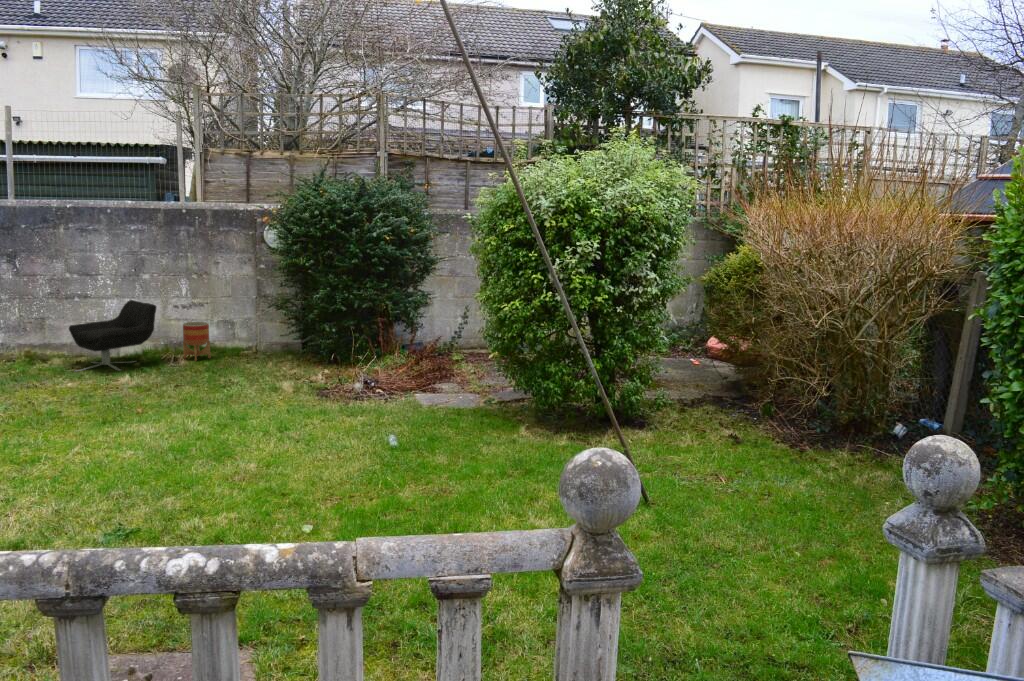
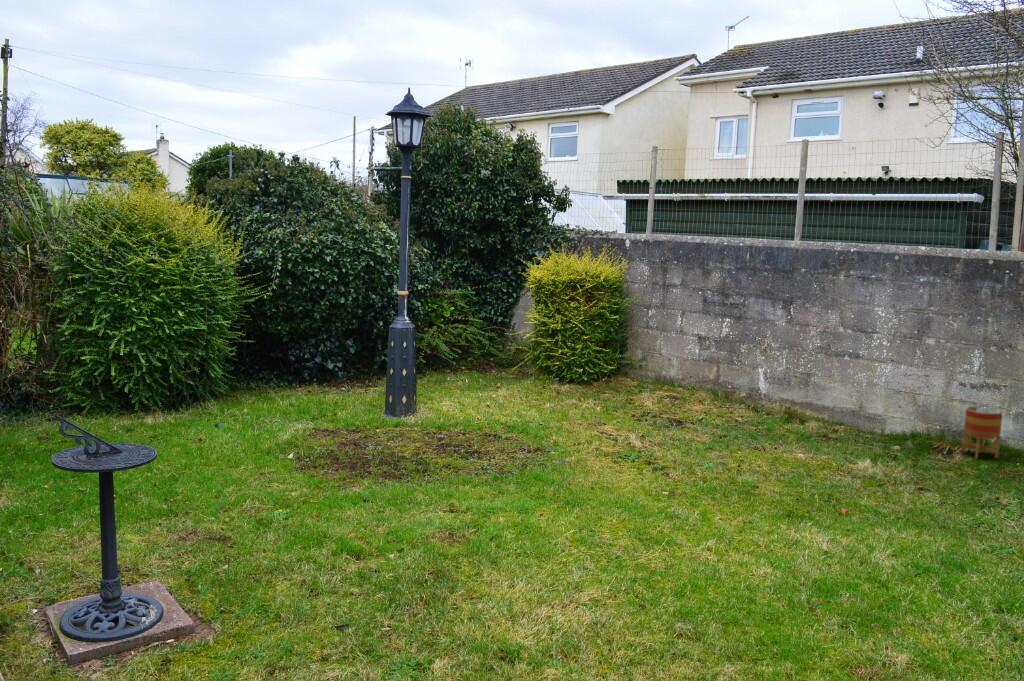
lounge chair: present [69,300,156,371] -> none [825,367,934,453]

